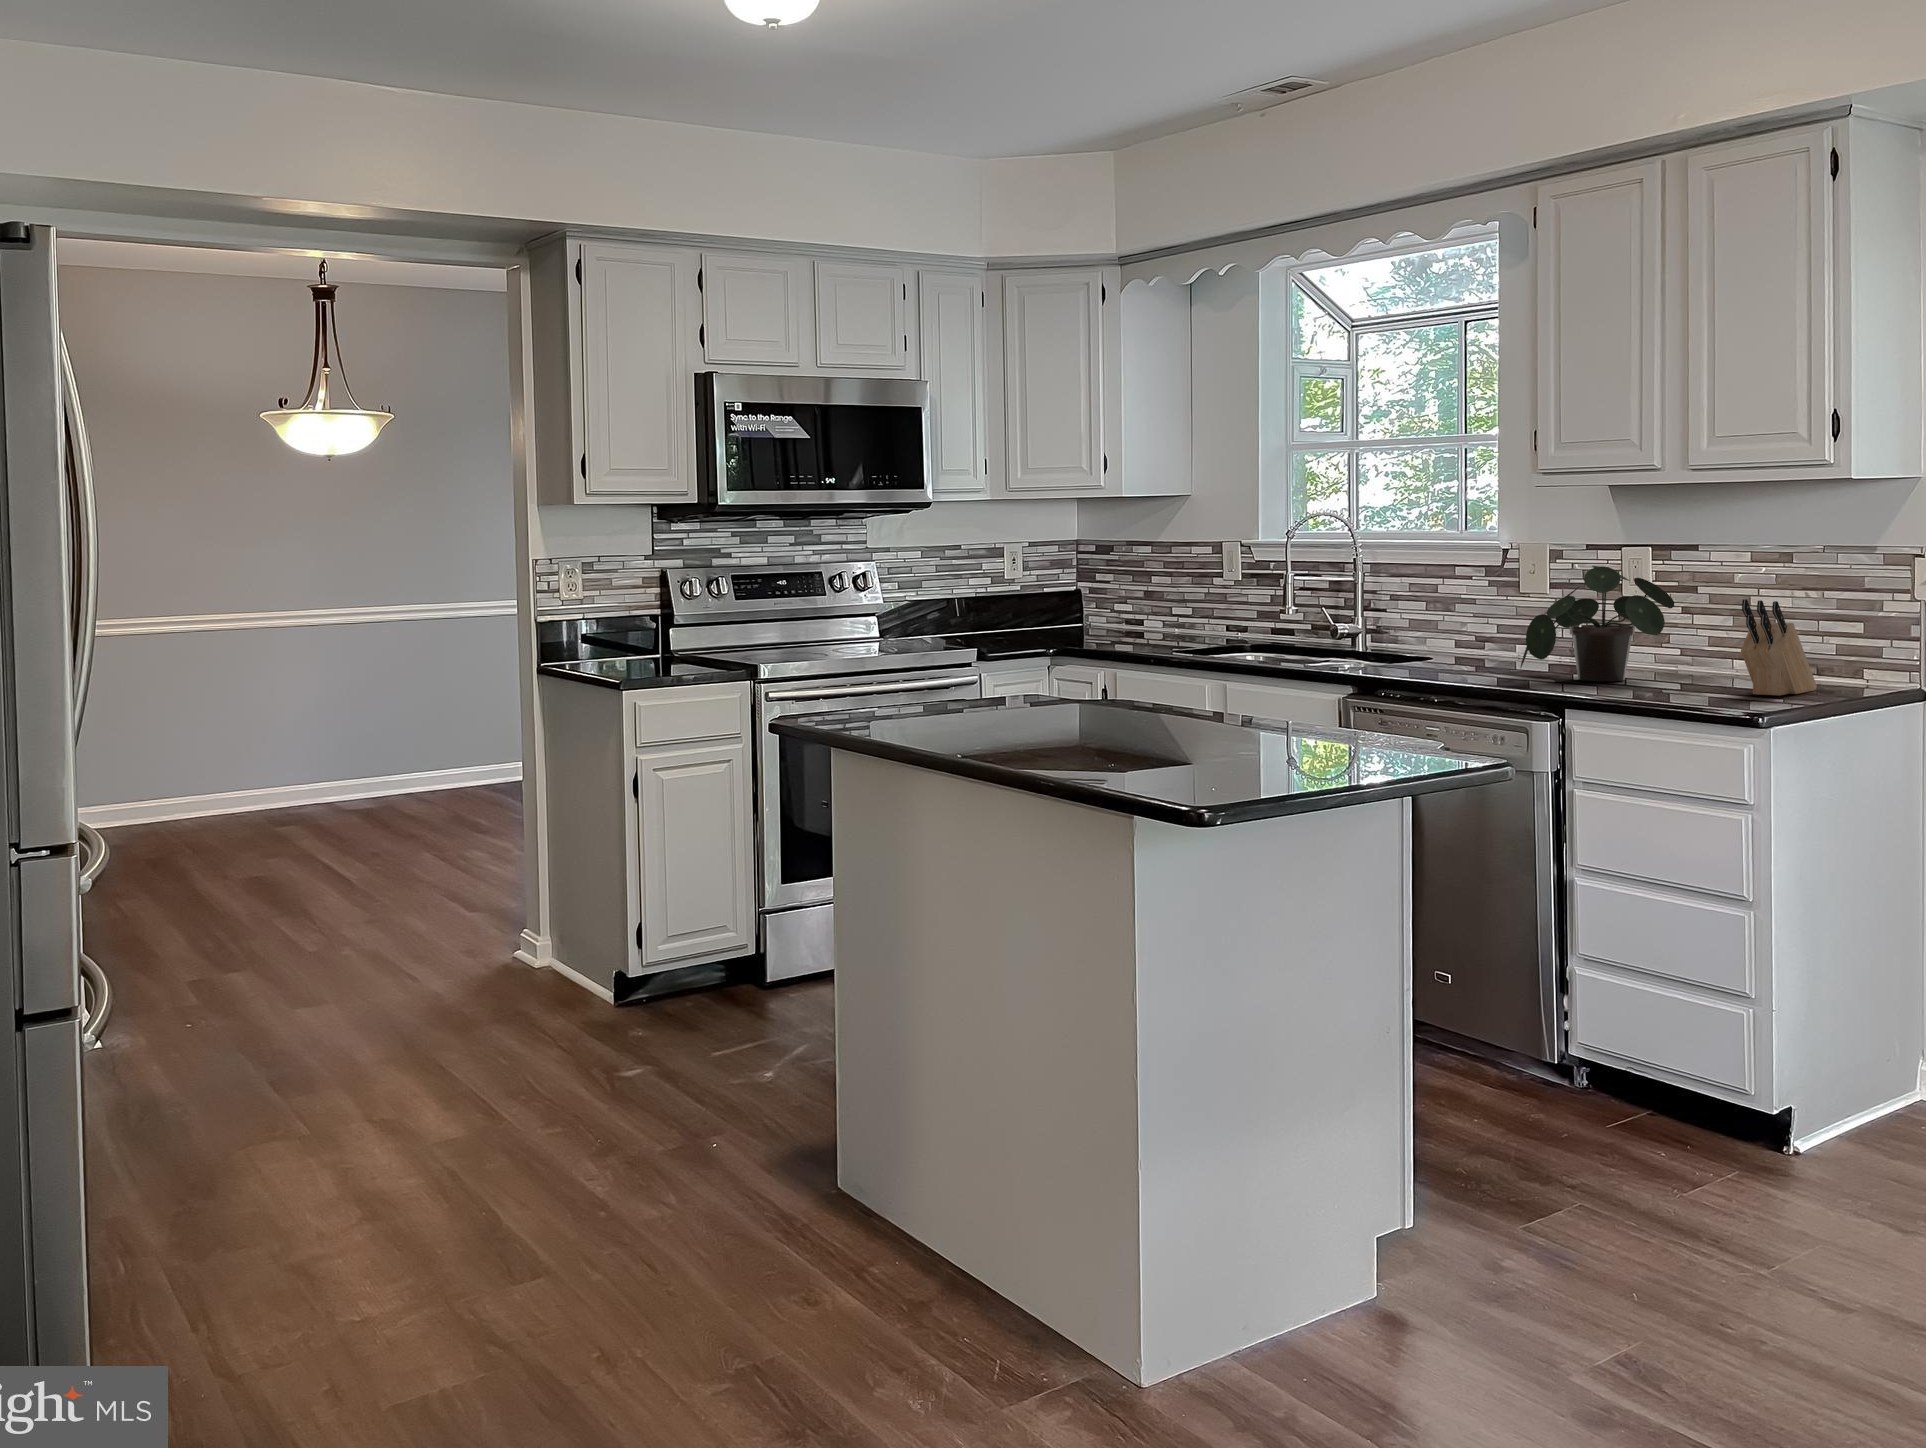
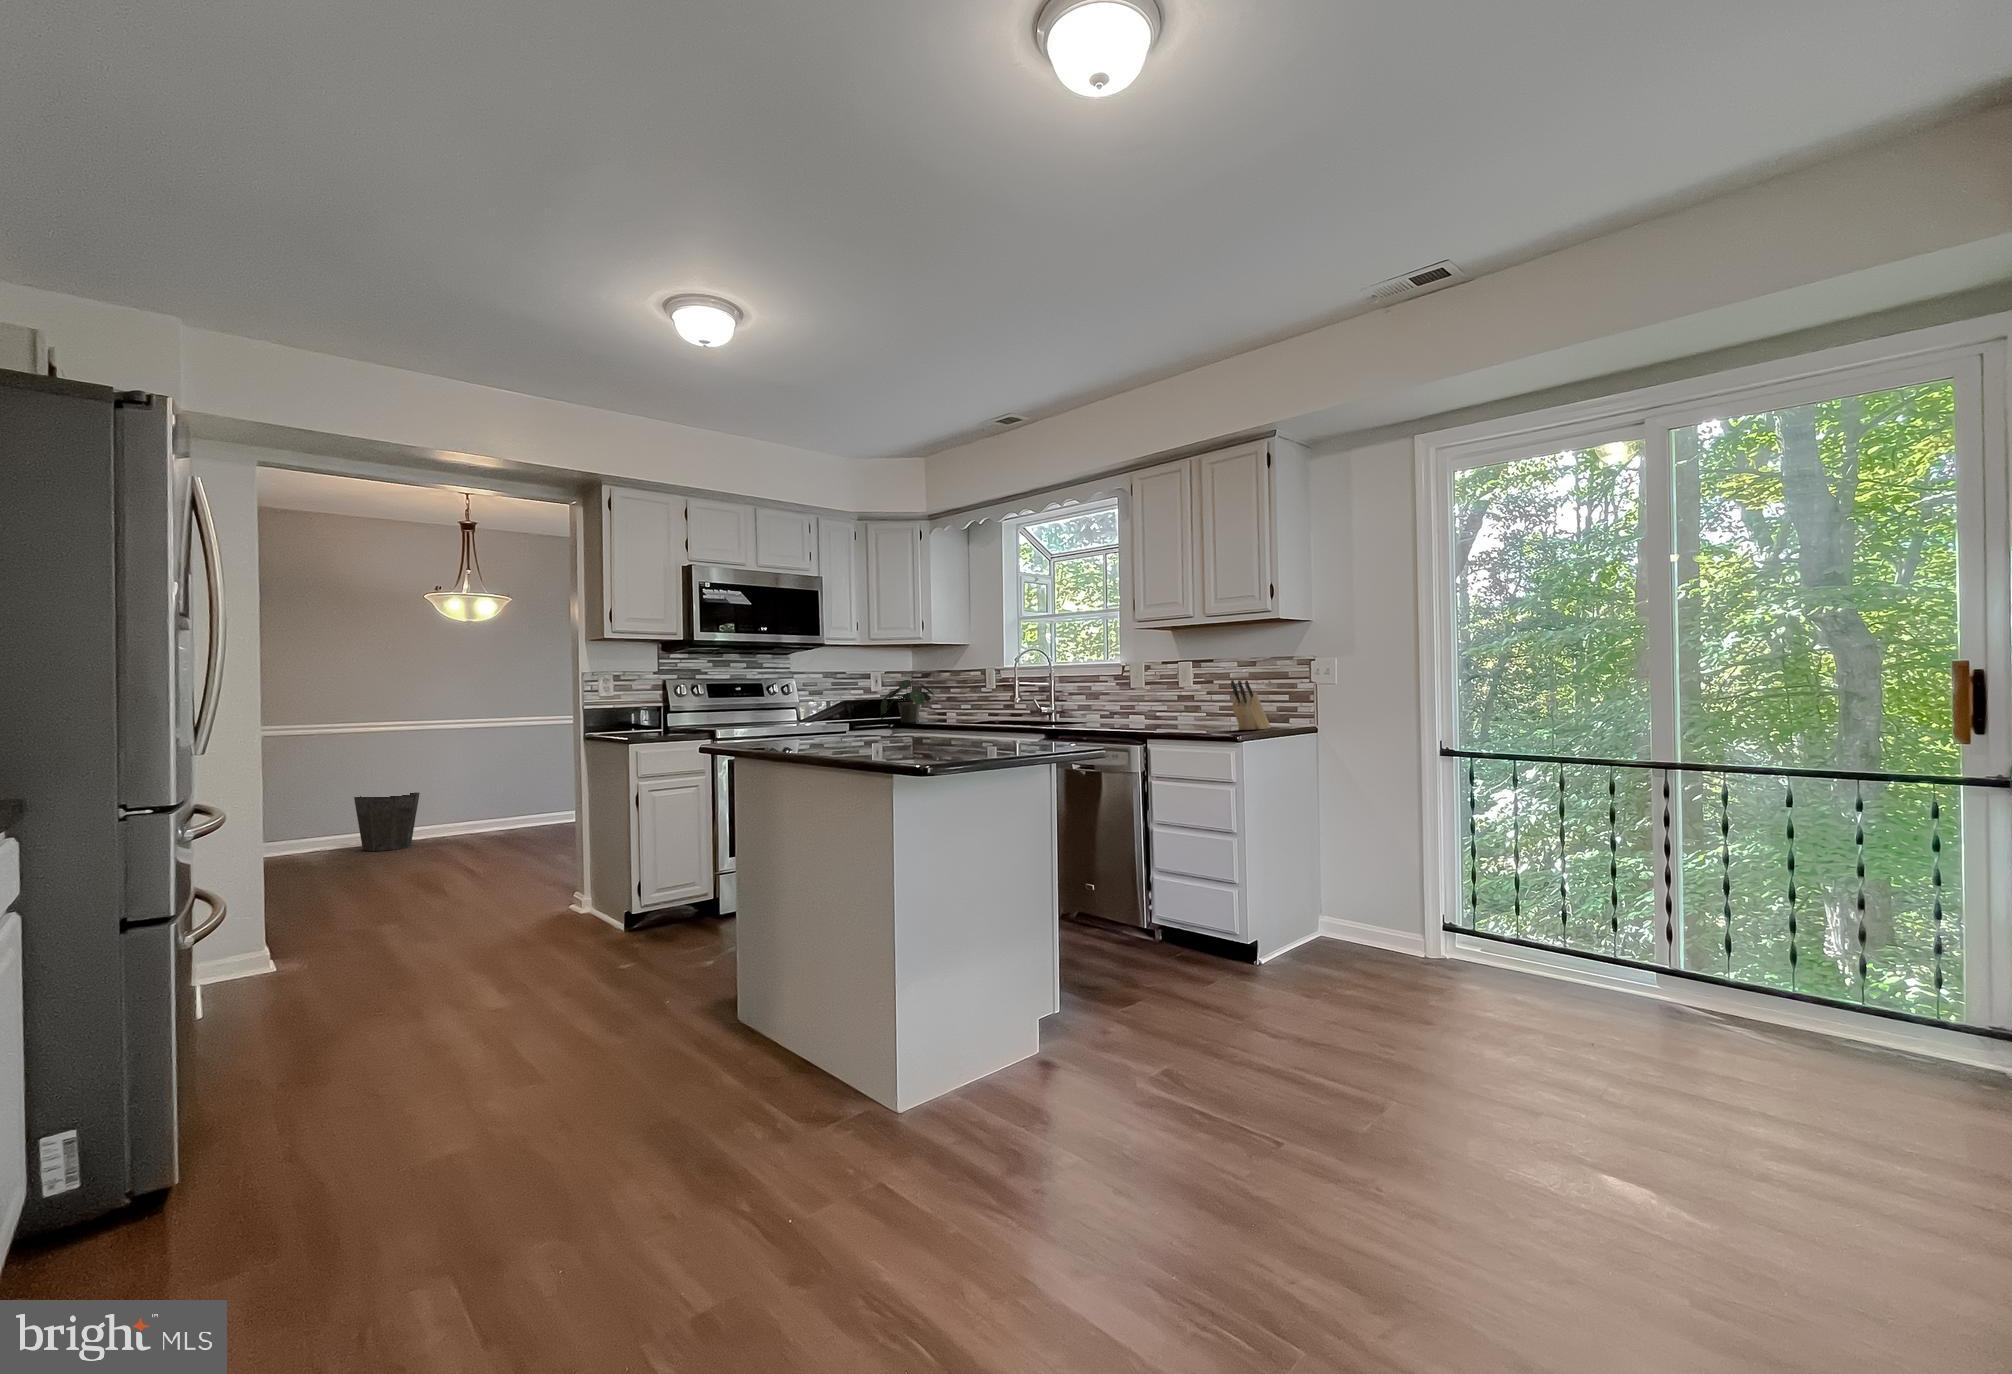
potted plant: present [1521,566,1674,681] -> present [881,680,934,723]
waste bin: none [158,737,254,834] -> present [354,793,420,851]

